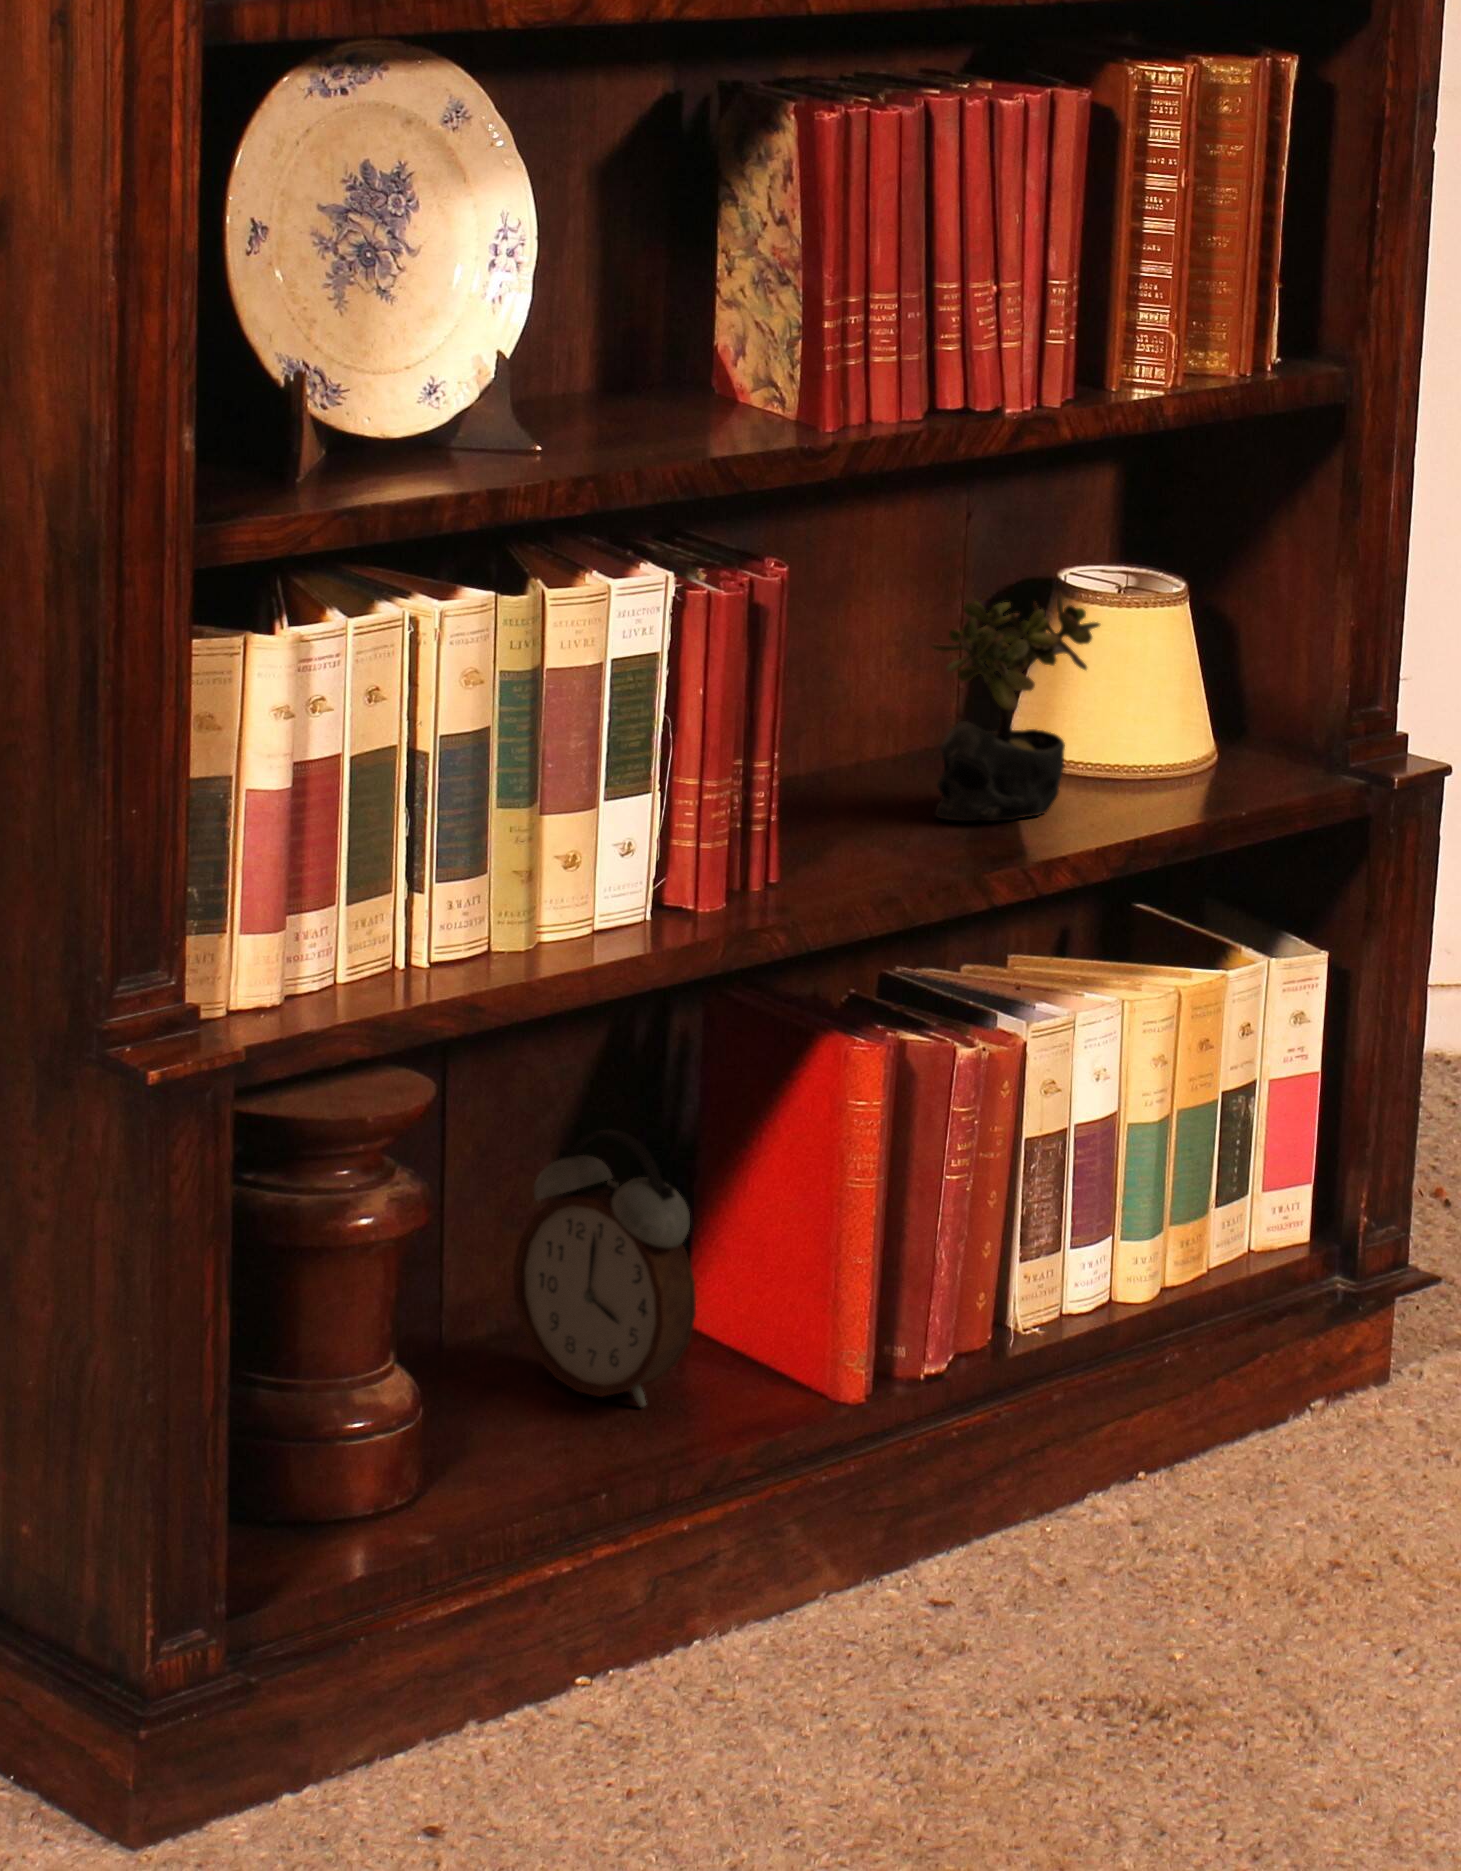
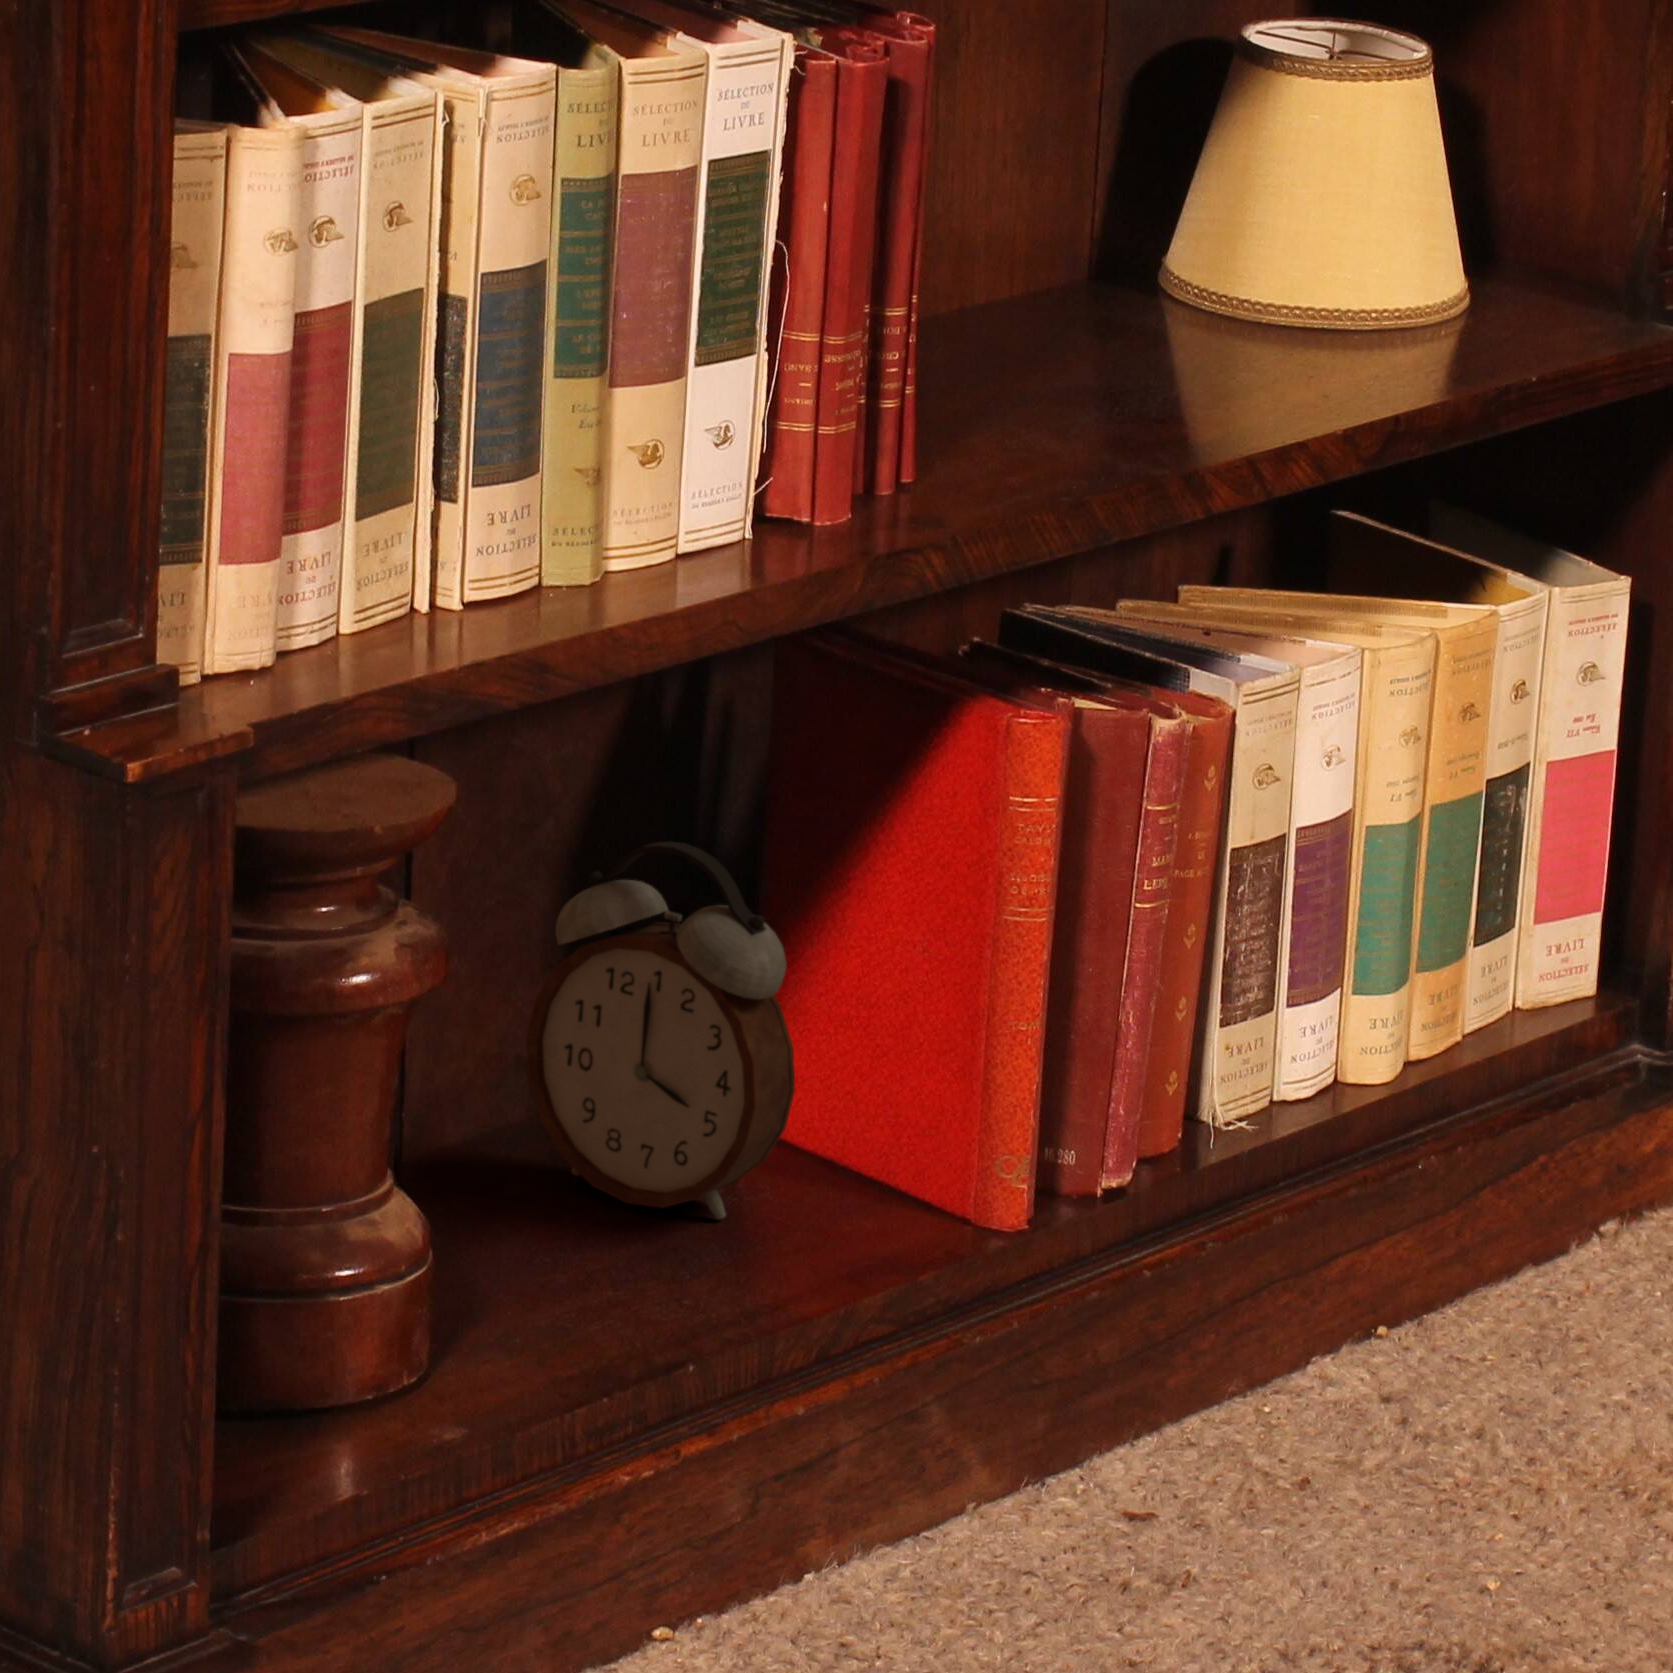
succulent plant: present [931,591,1100,821] -> none [1105,66,1342,398]

